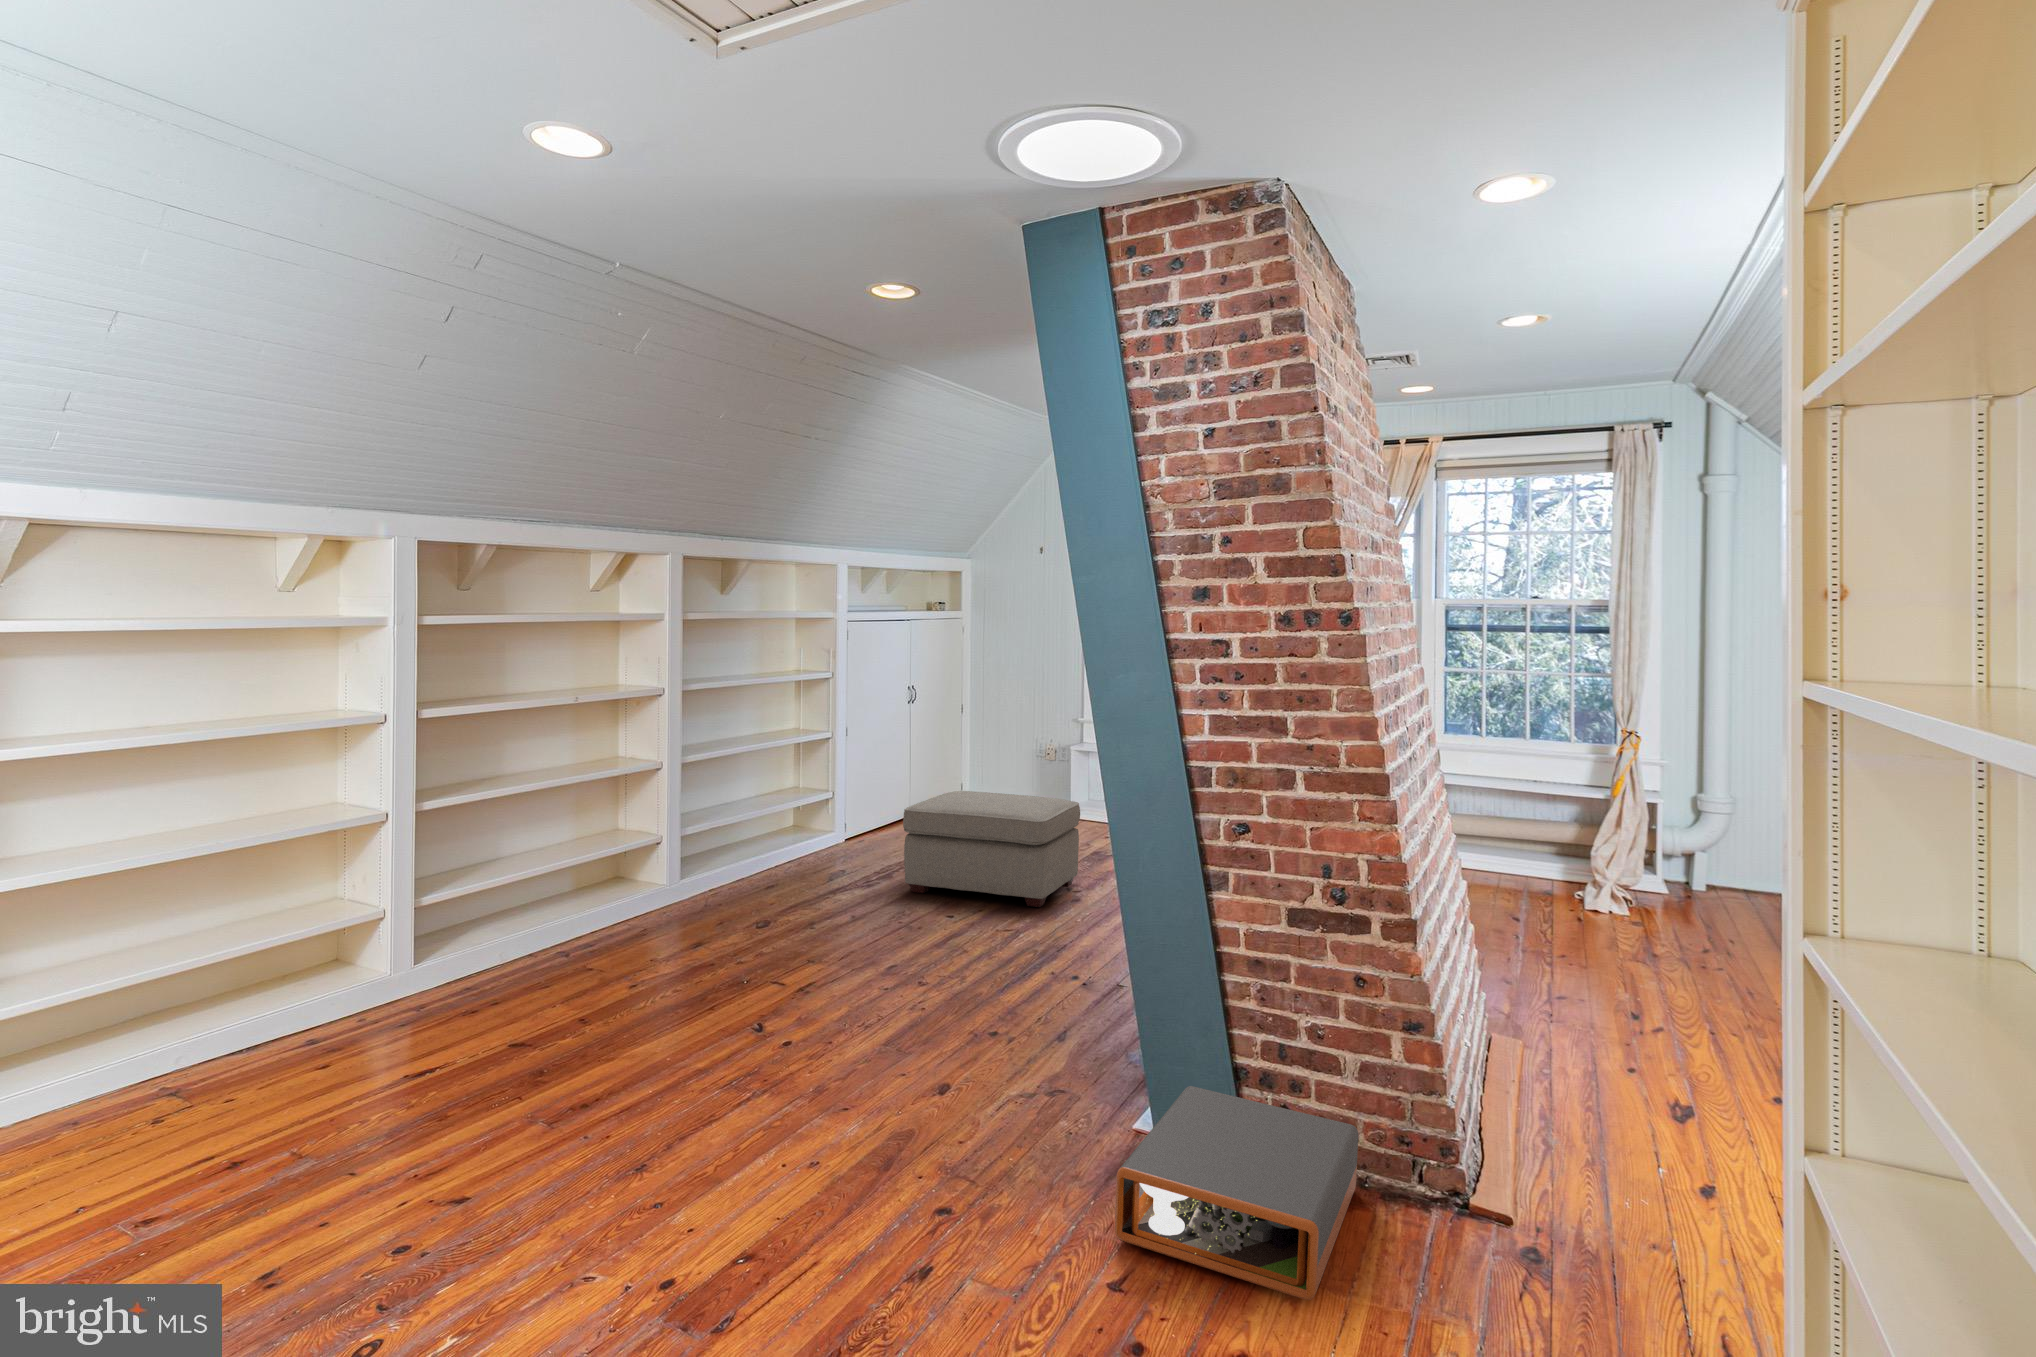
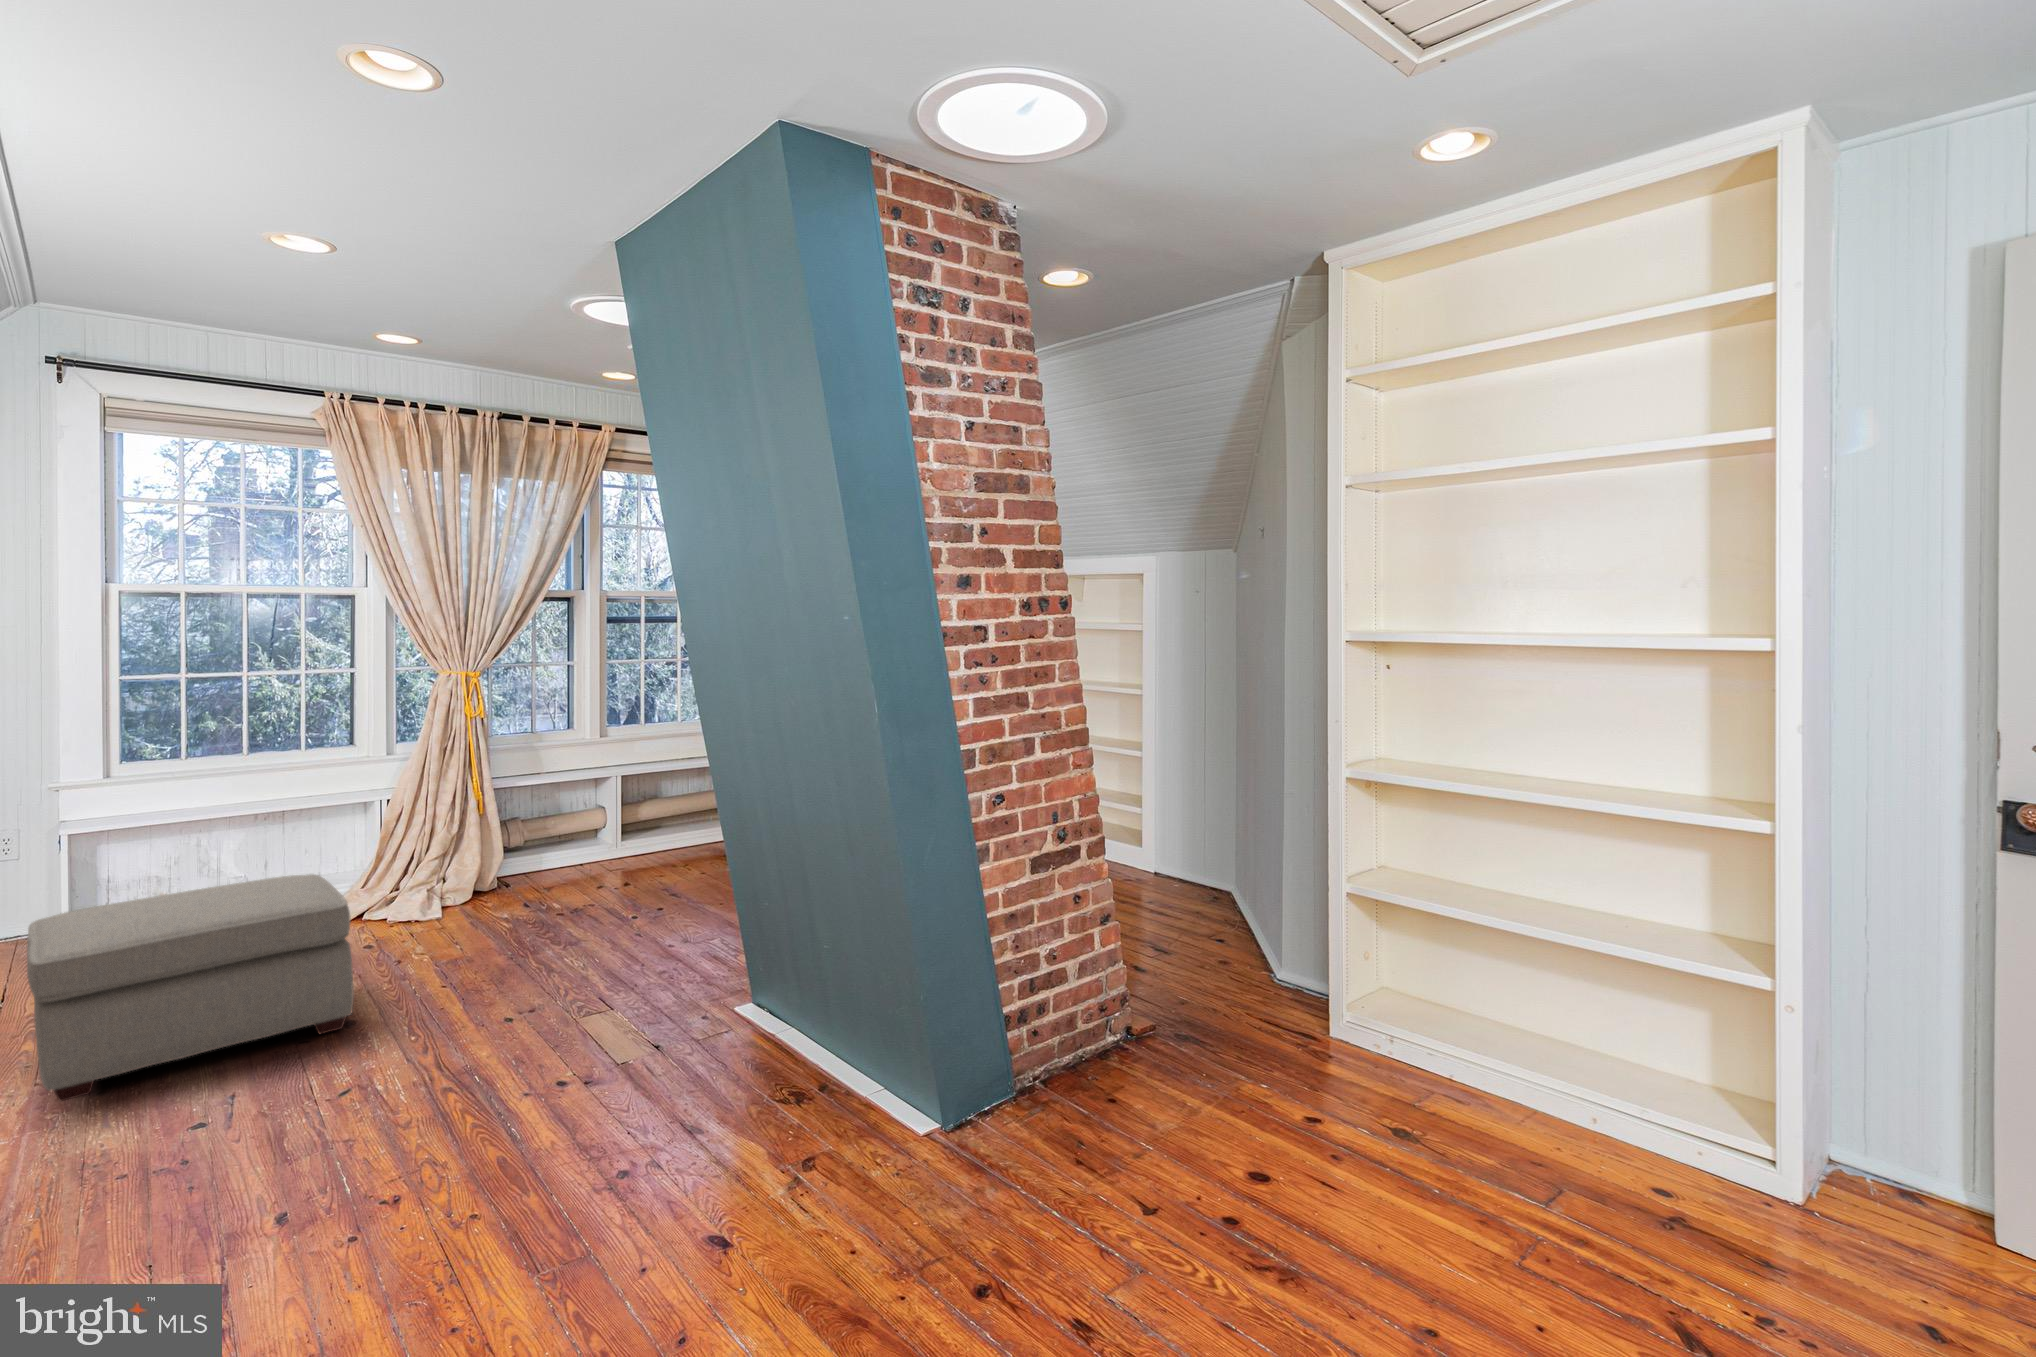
storage box: present [1115,1086,1358,1300] -> none [972,1017,1215,1189]

